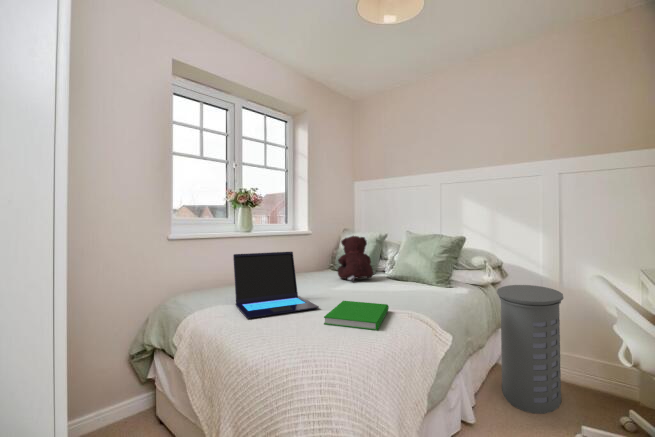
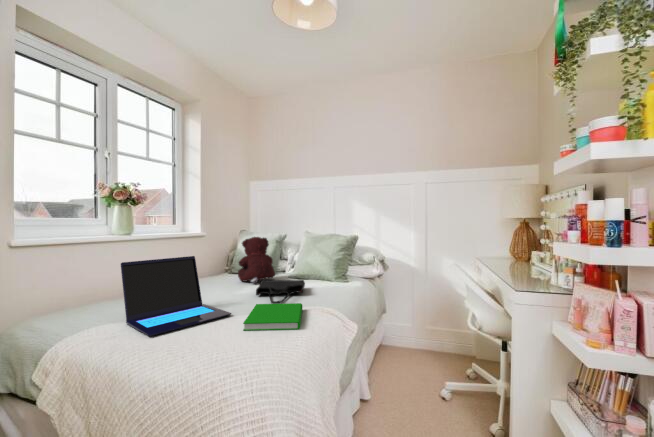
tote bag: none [348,278,400,303] -> present [256,280,305,304]
laundry hamper: present [497,285,563,414] -> none [383,275,430,381]

